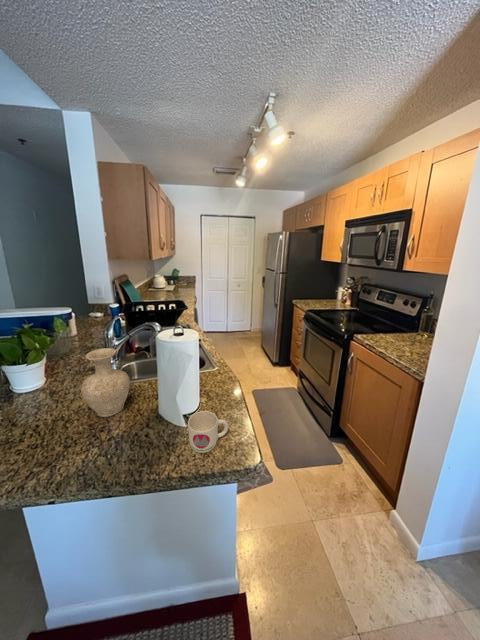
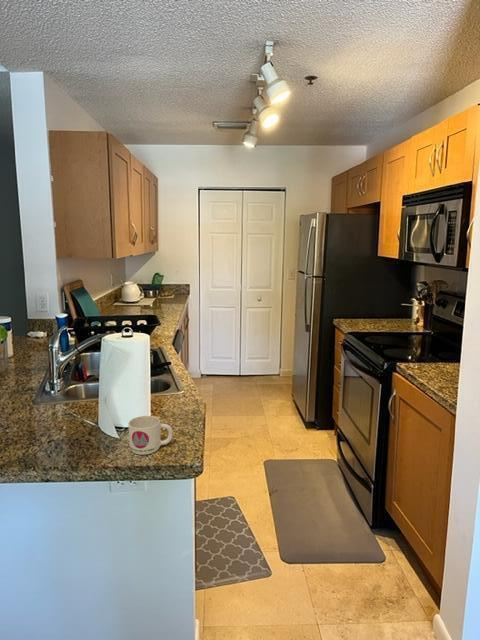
vase: present [81,348,130,417] -> none [24,351,74,426]

